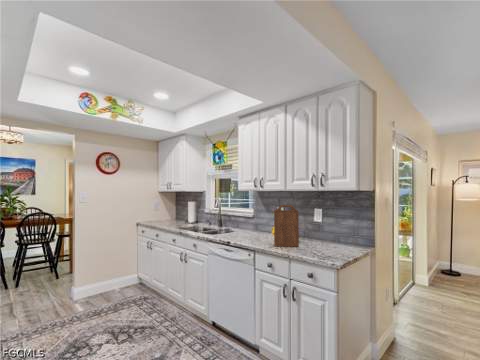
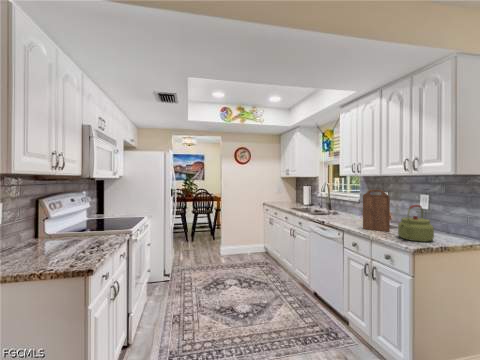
kettle: none [312,219,341,255] -> present [398,205,434,242]

